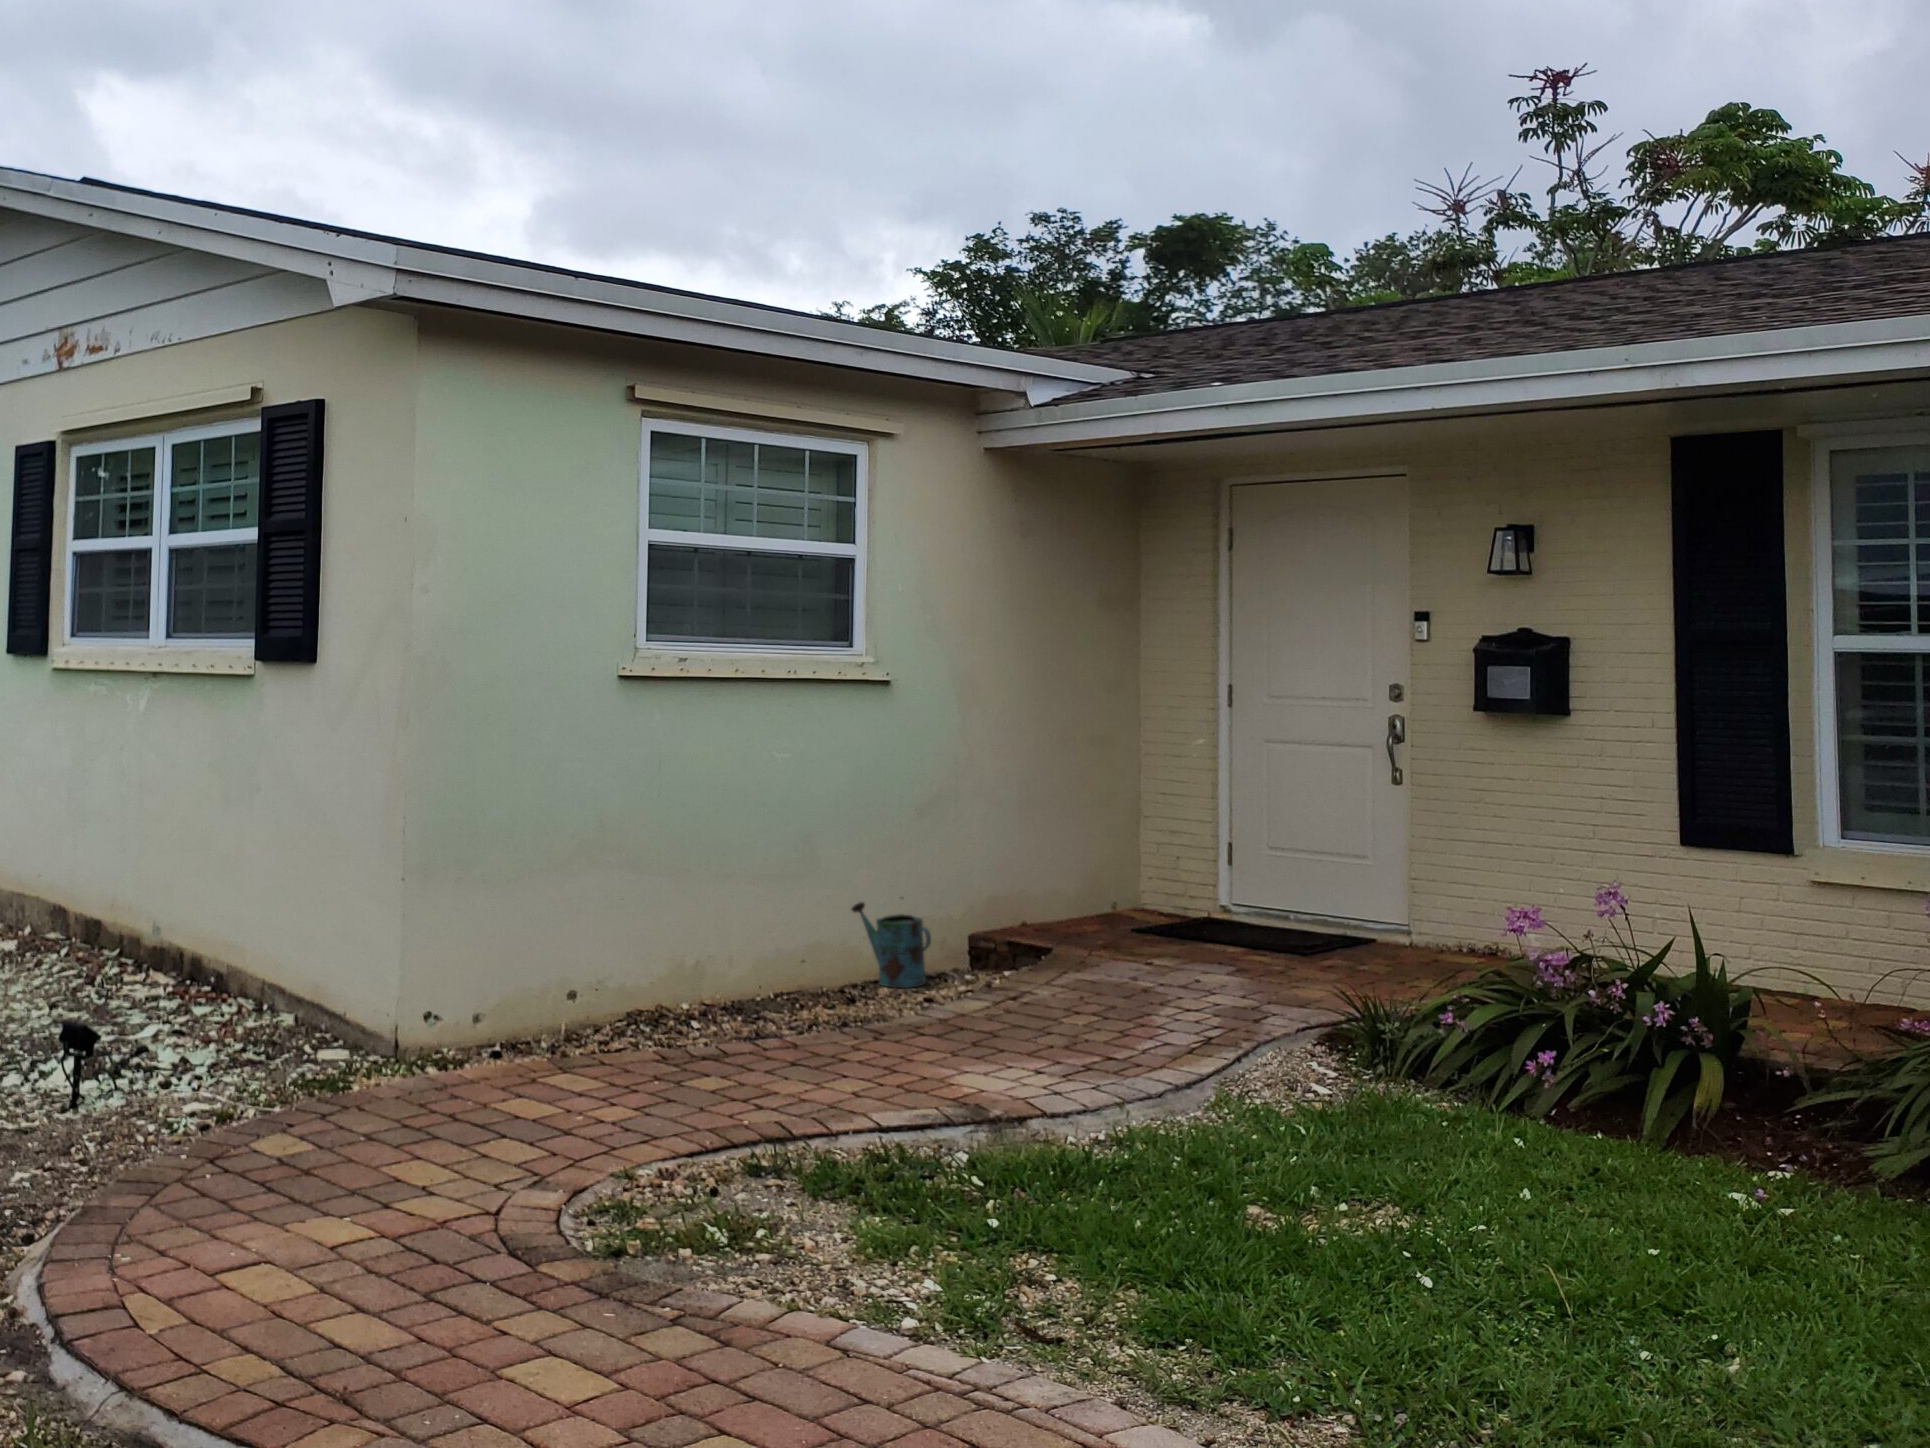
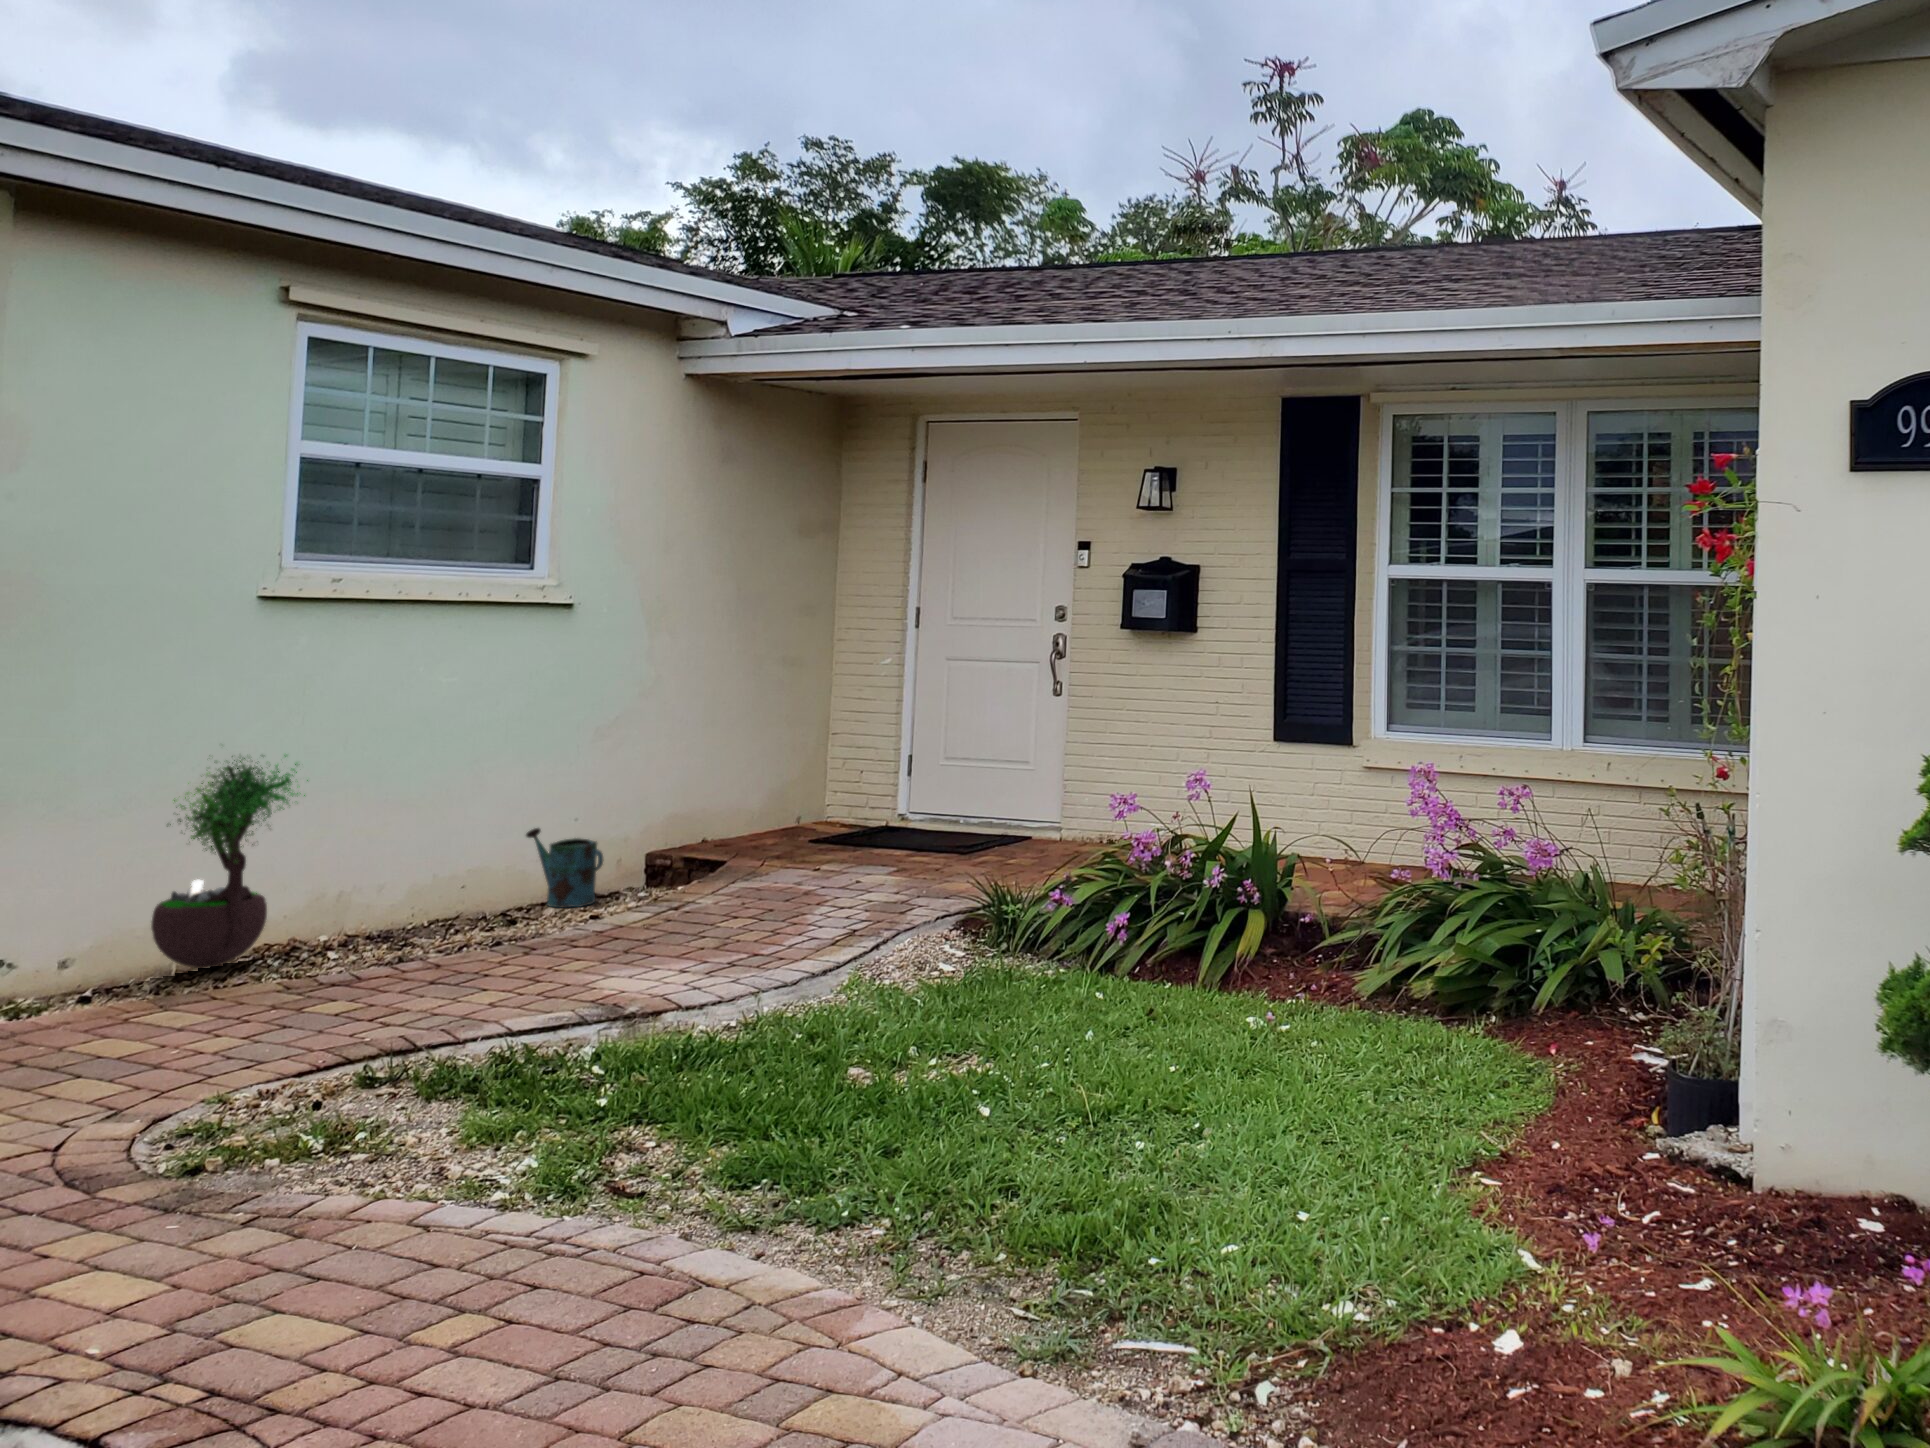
potted tree: none [545,818,661,1034] -> present [151,755,308,968]

